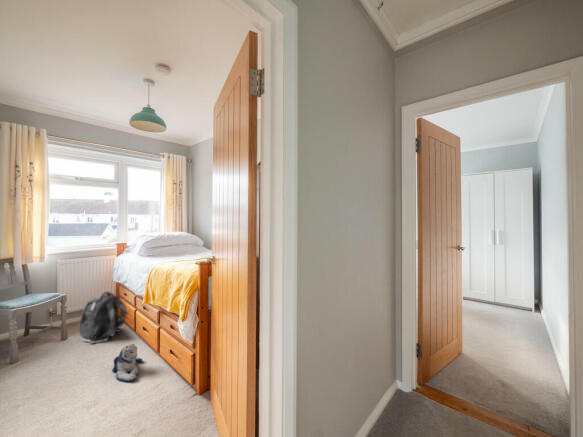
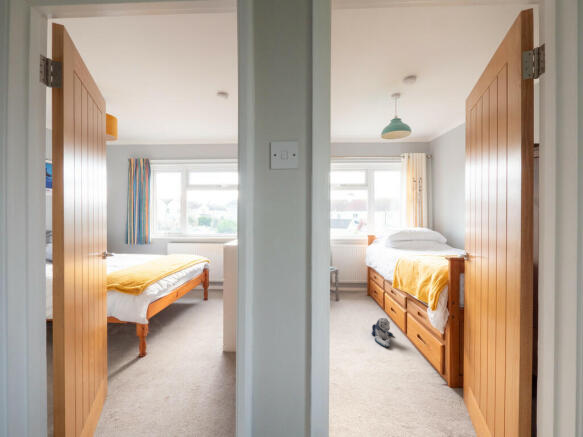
backpack: present [79,292,126,343] -> none [347,272,377,311]

